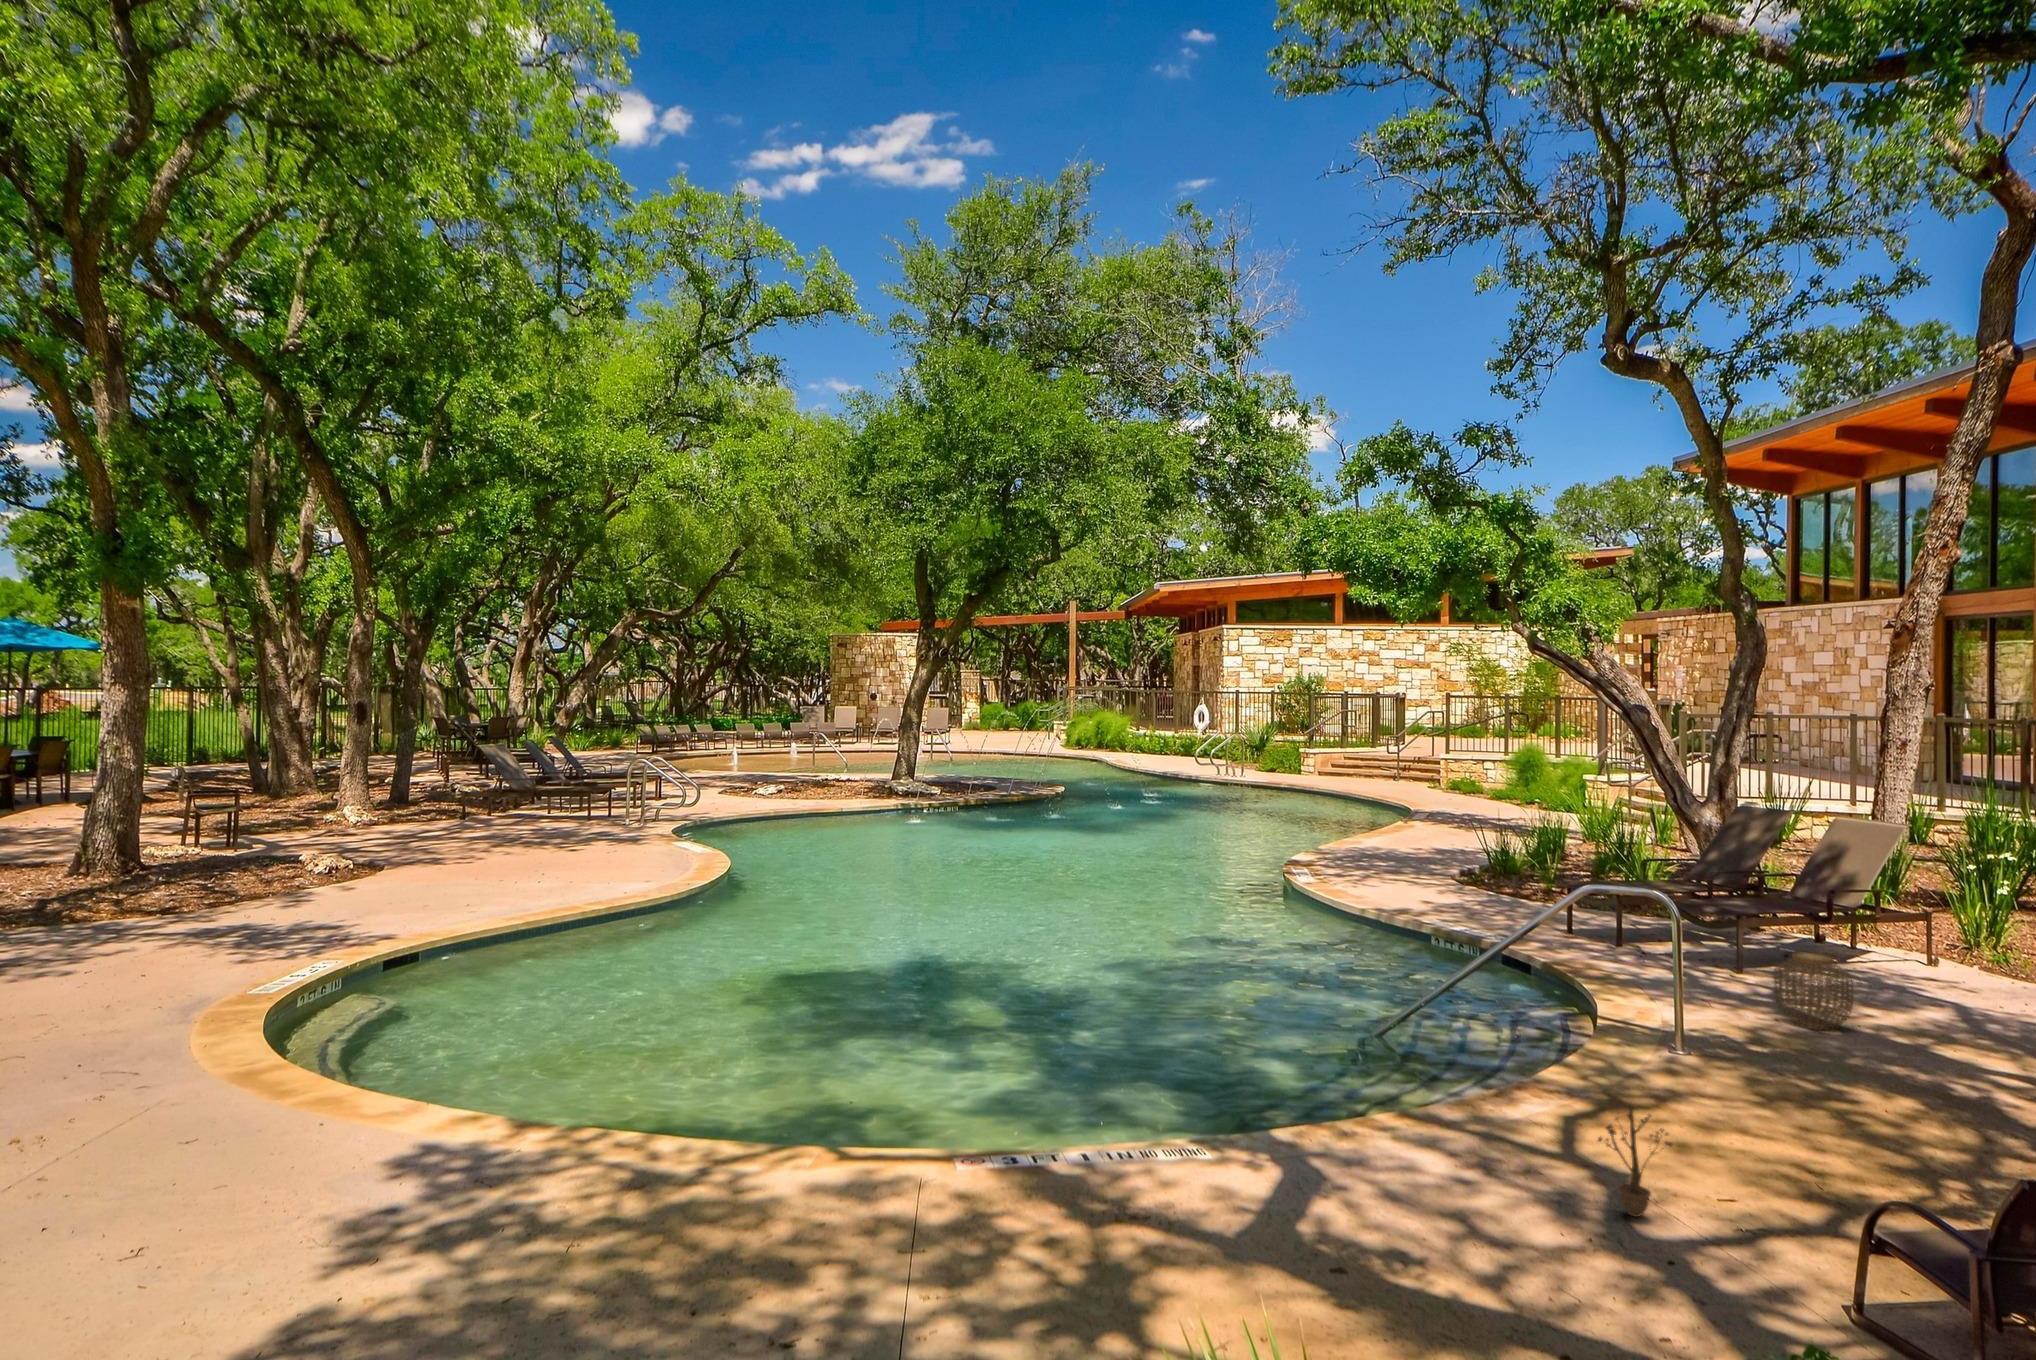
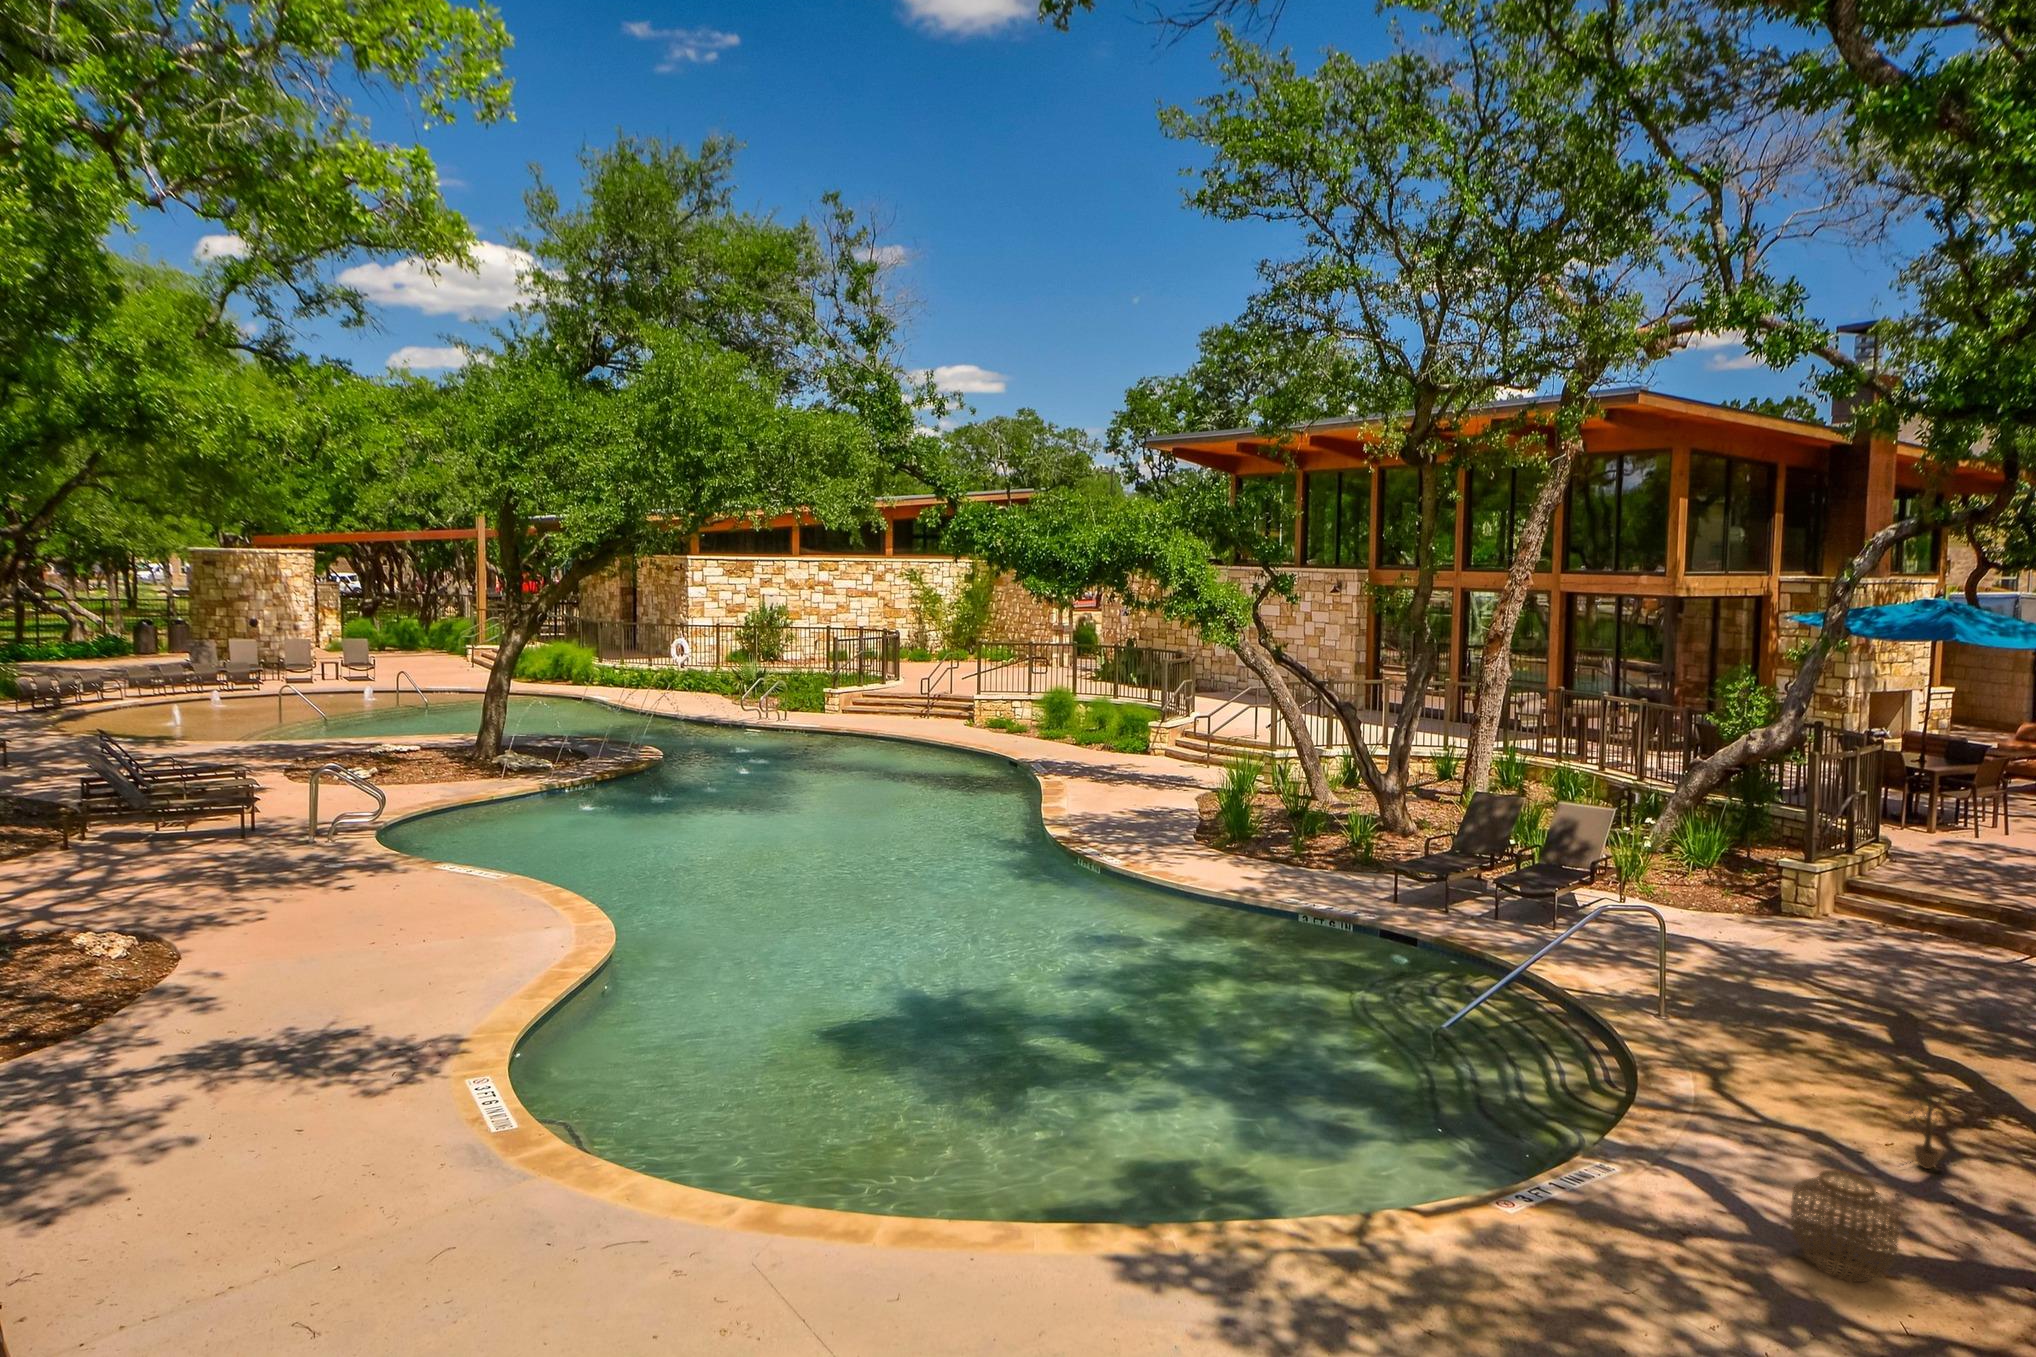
woven basket: present [1773,952,1853,1030] -> present [1791,1170,1900,1281]

